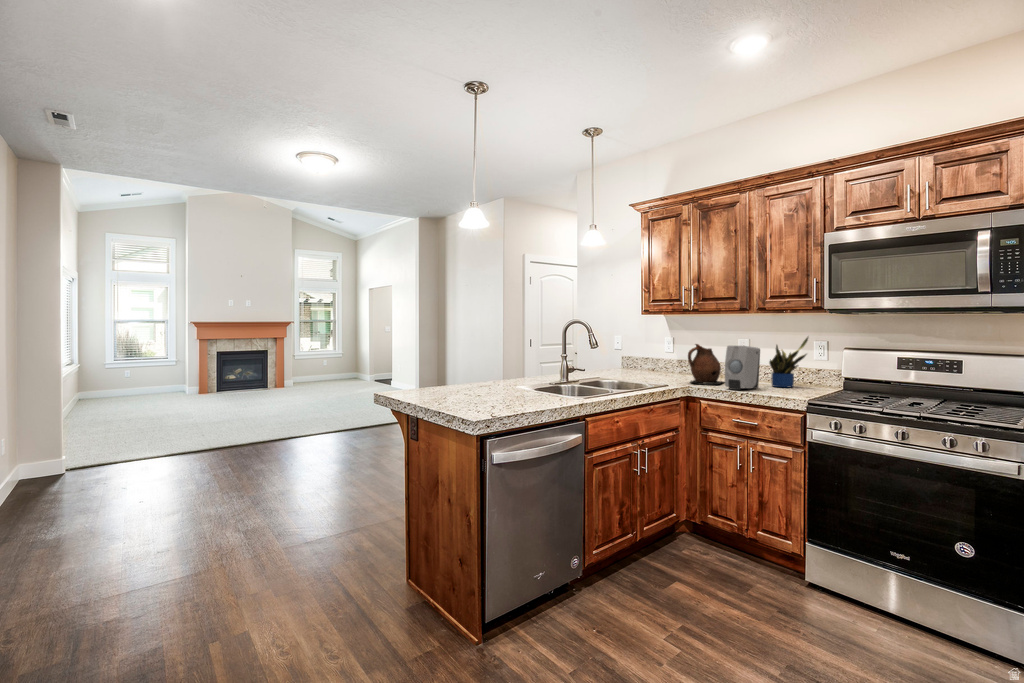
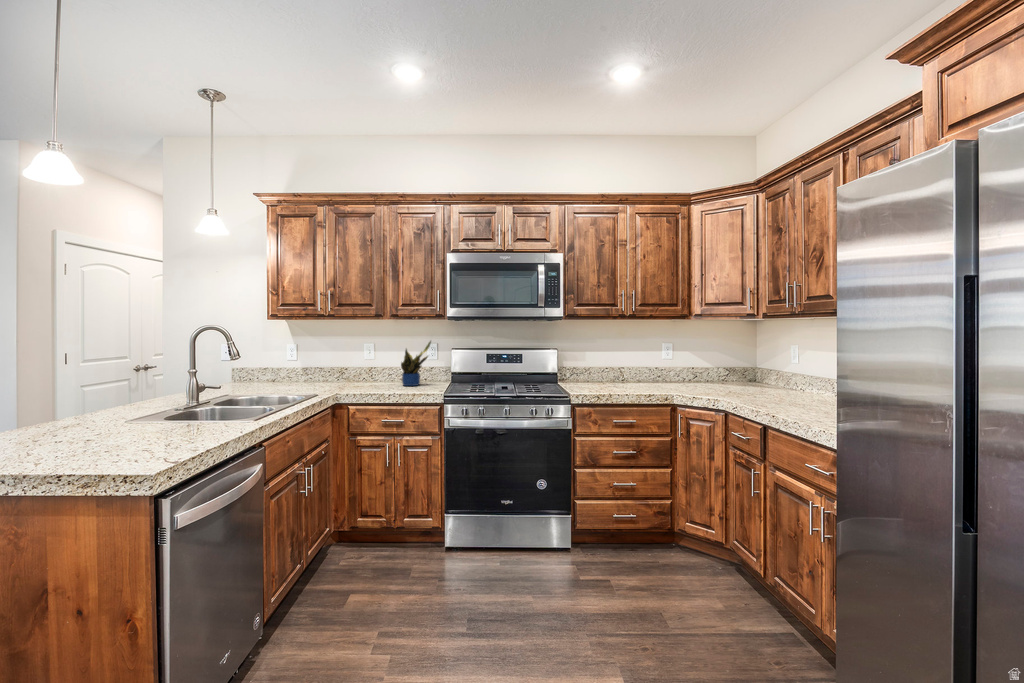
ceramic pitcher: present [688,344,723,384] -> none [327,349,360,389]
soap dispenser: present [725,346,760,390] -> none [369,350,396,392]

